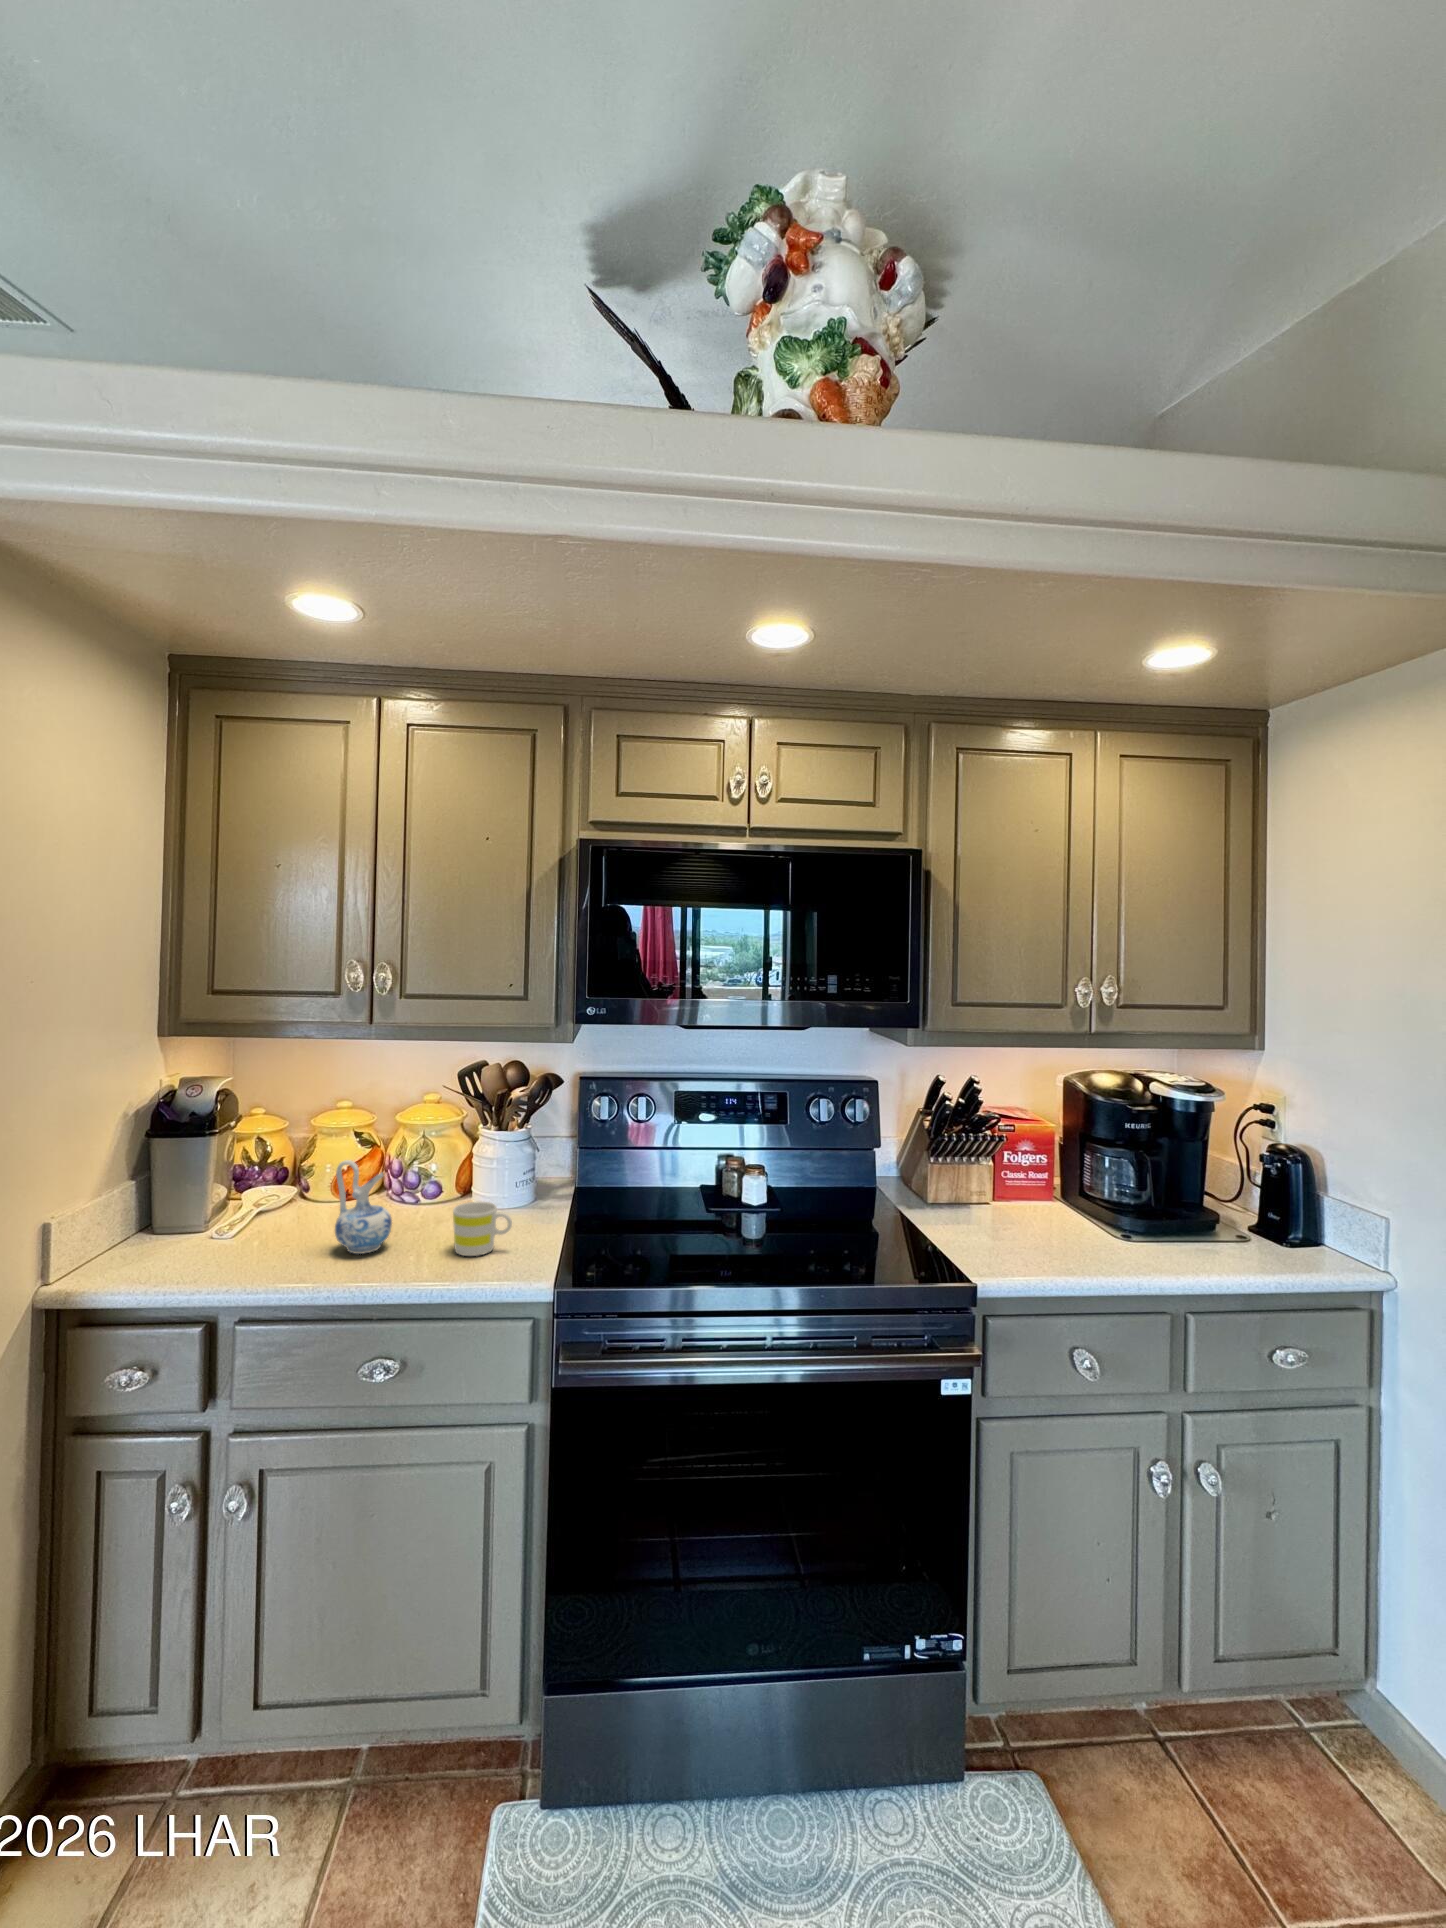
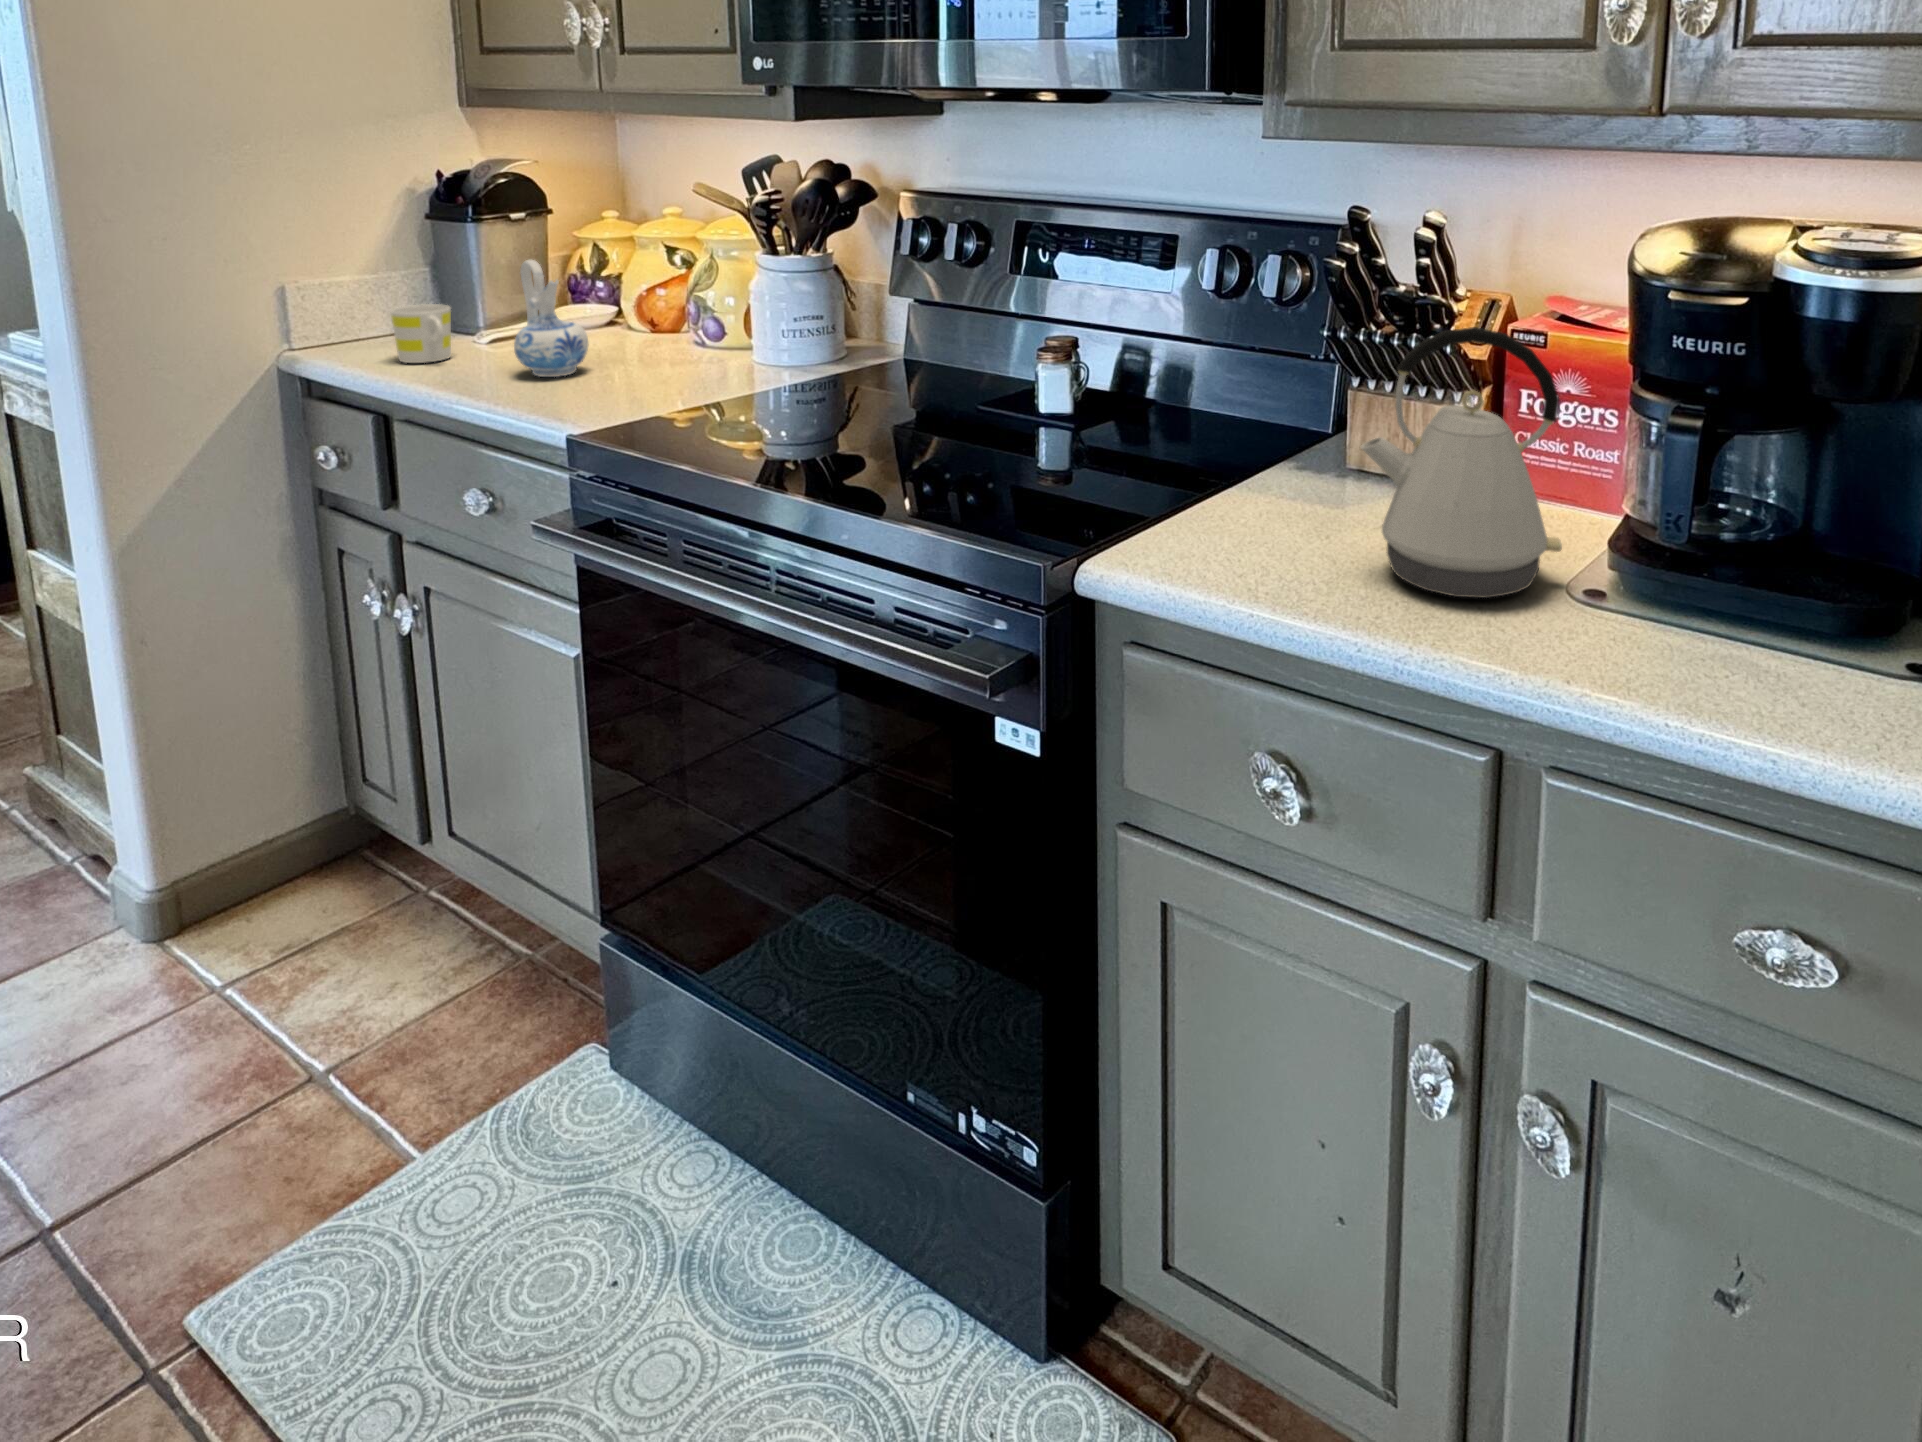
kettle: none [1033,1126,1112,1250] -> present [1361,327,1562,598]
mug: present [453,1201,512,1256] -> present [391,304,451,363]

